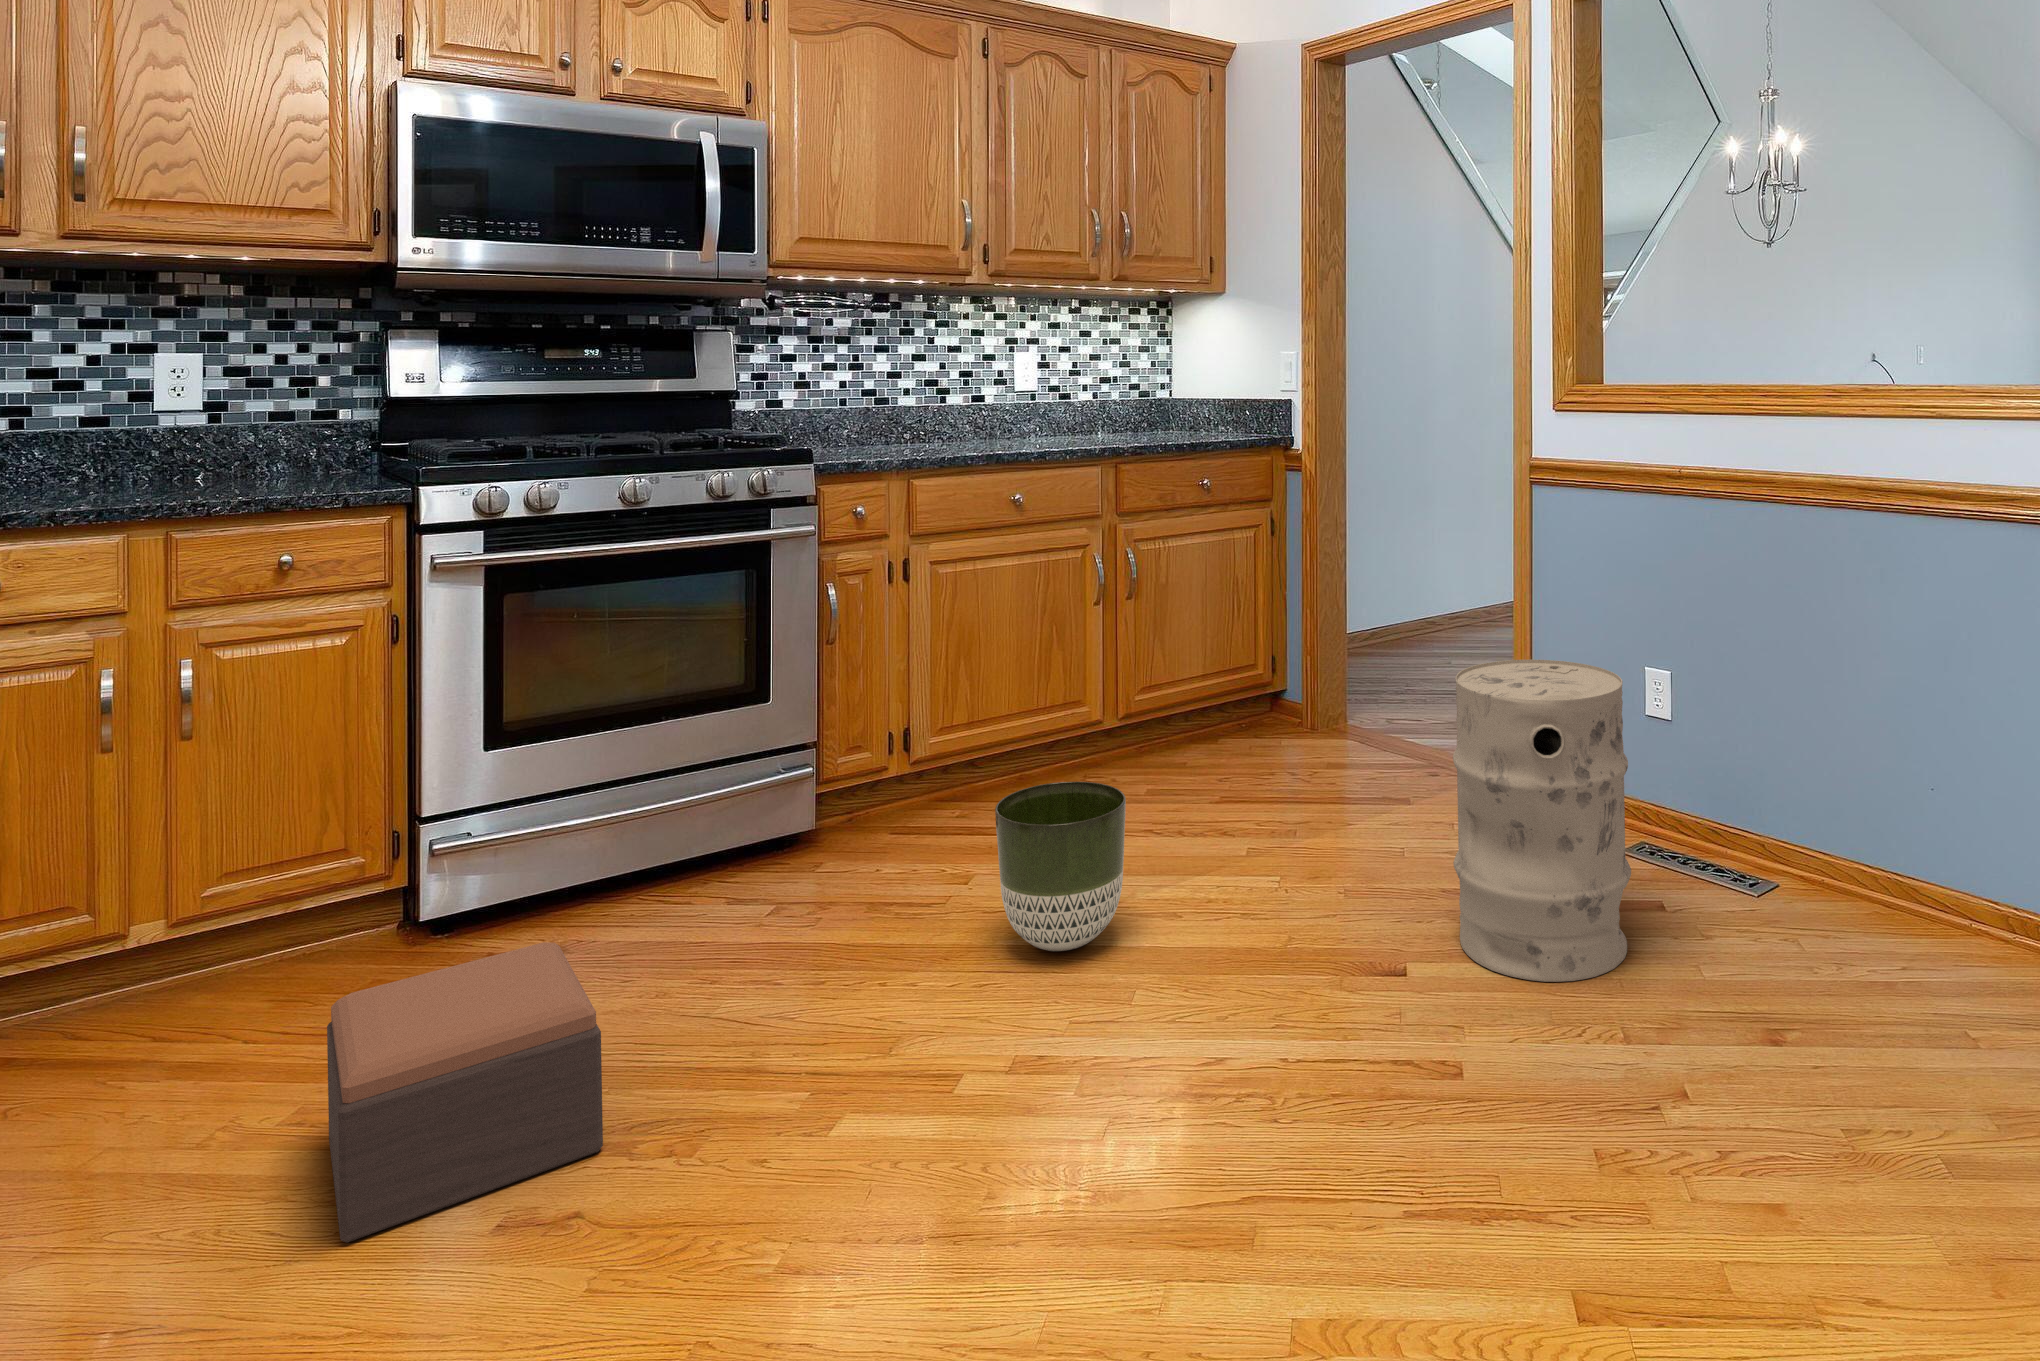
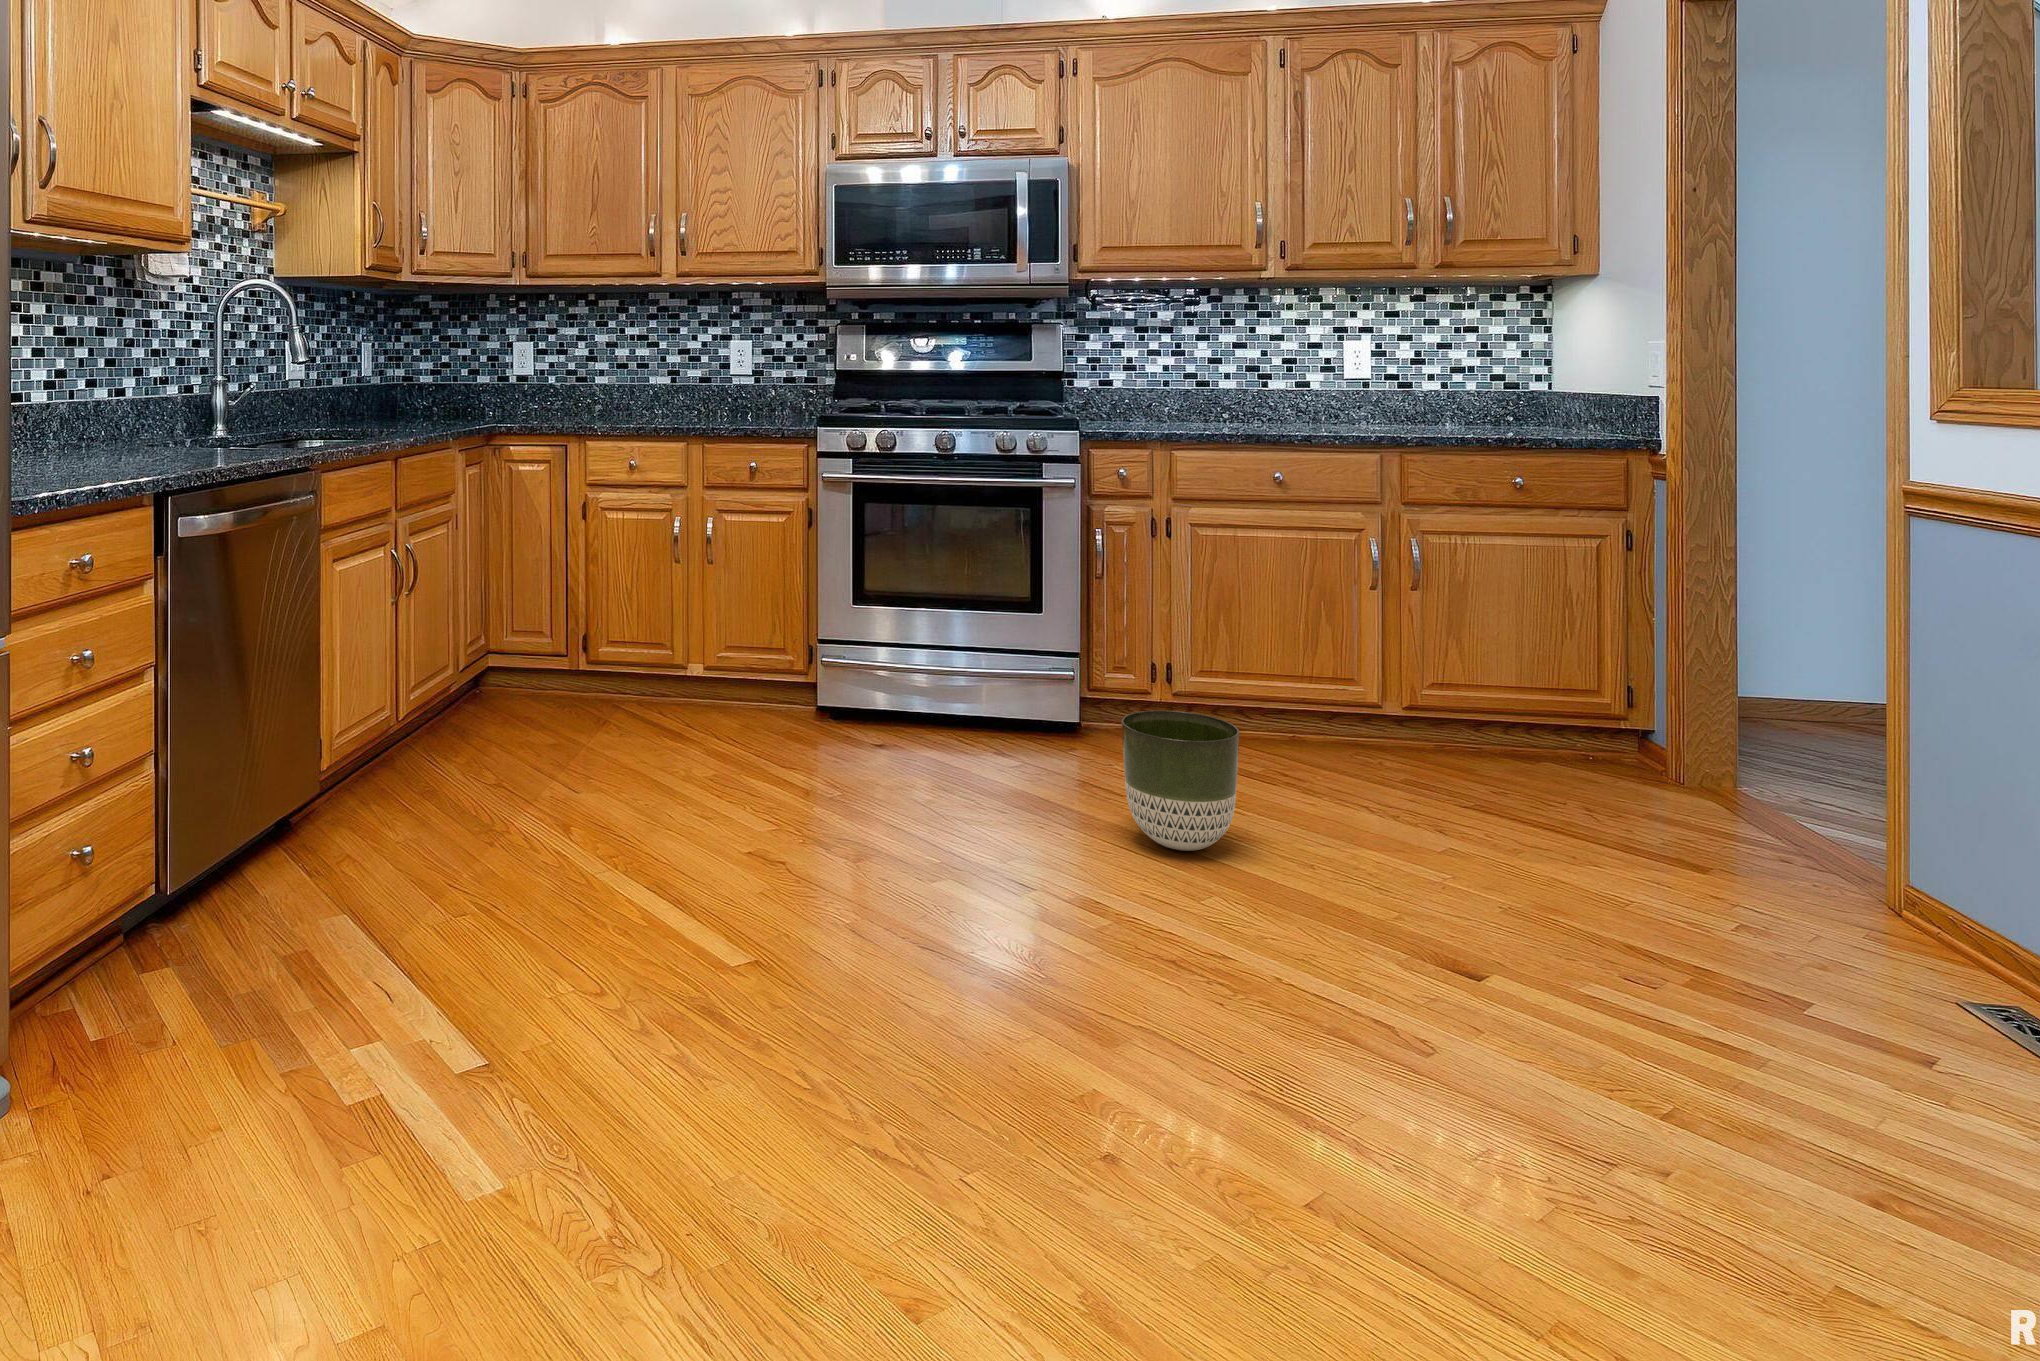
trash can: present [1453,660,1631,982] -> none [1545,692,1796,1070]
footstool: present [327,942,603,1243] -> none [684,704,827,836]

